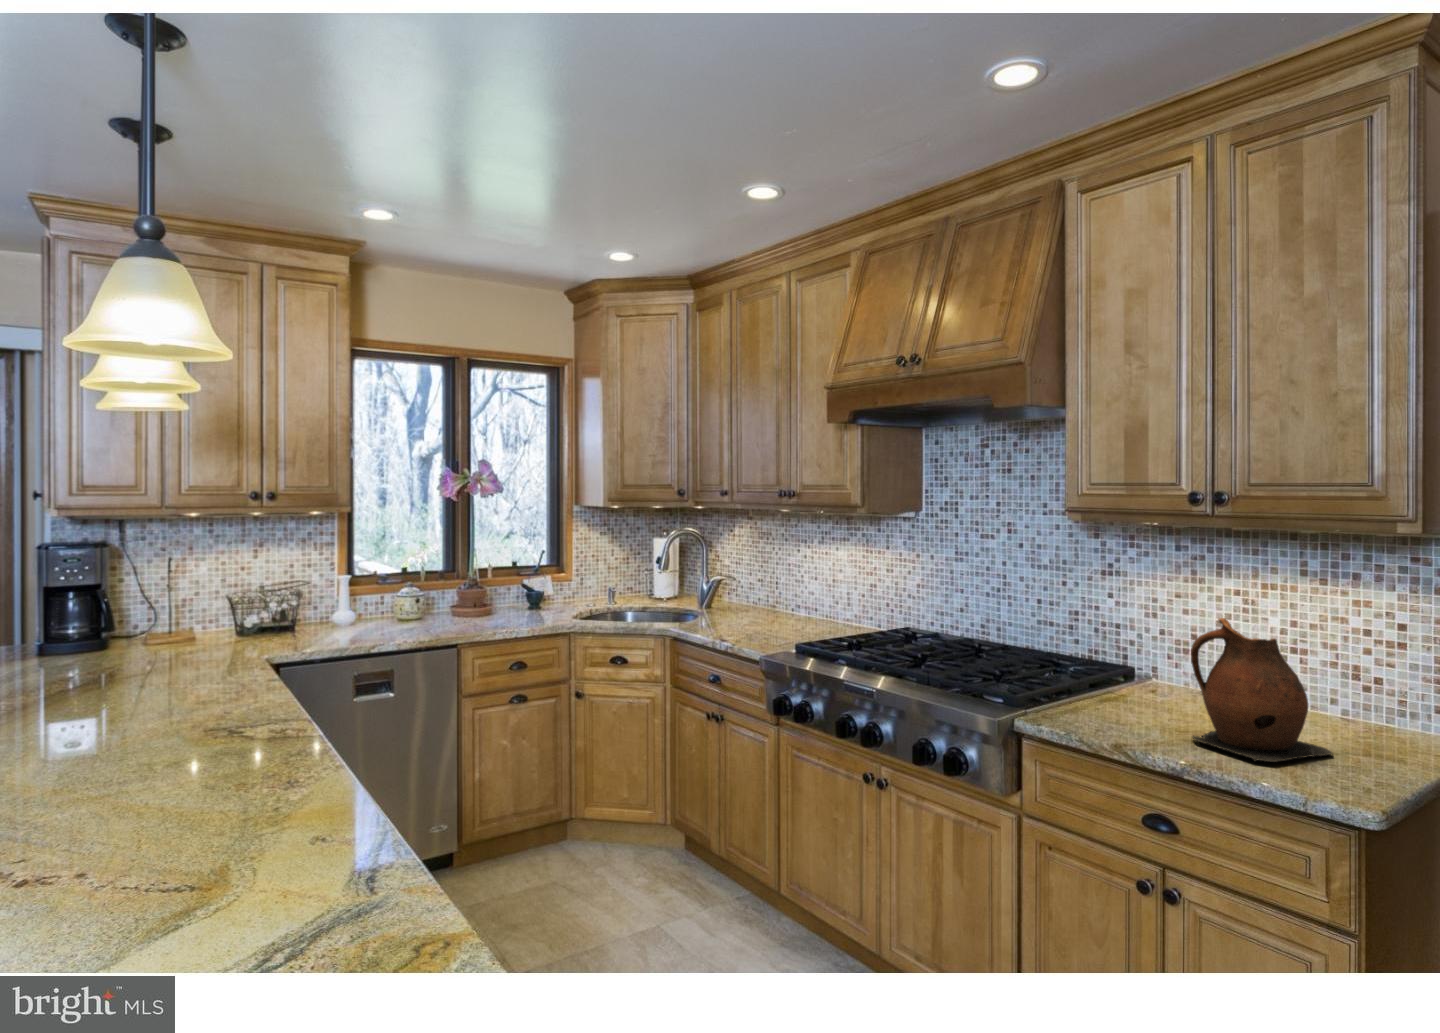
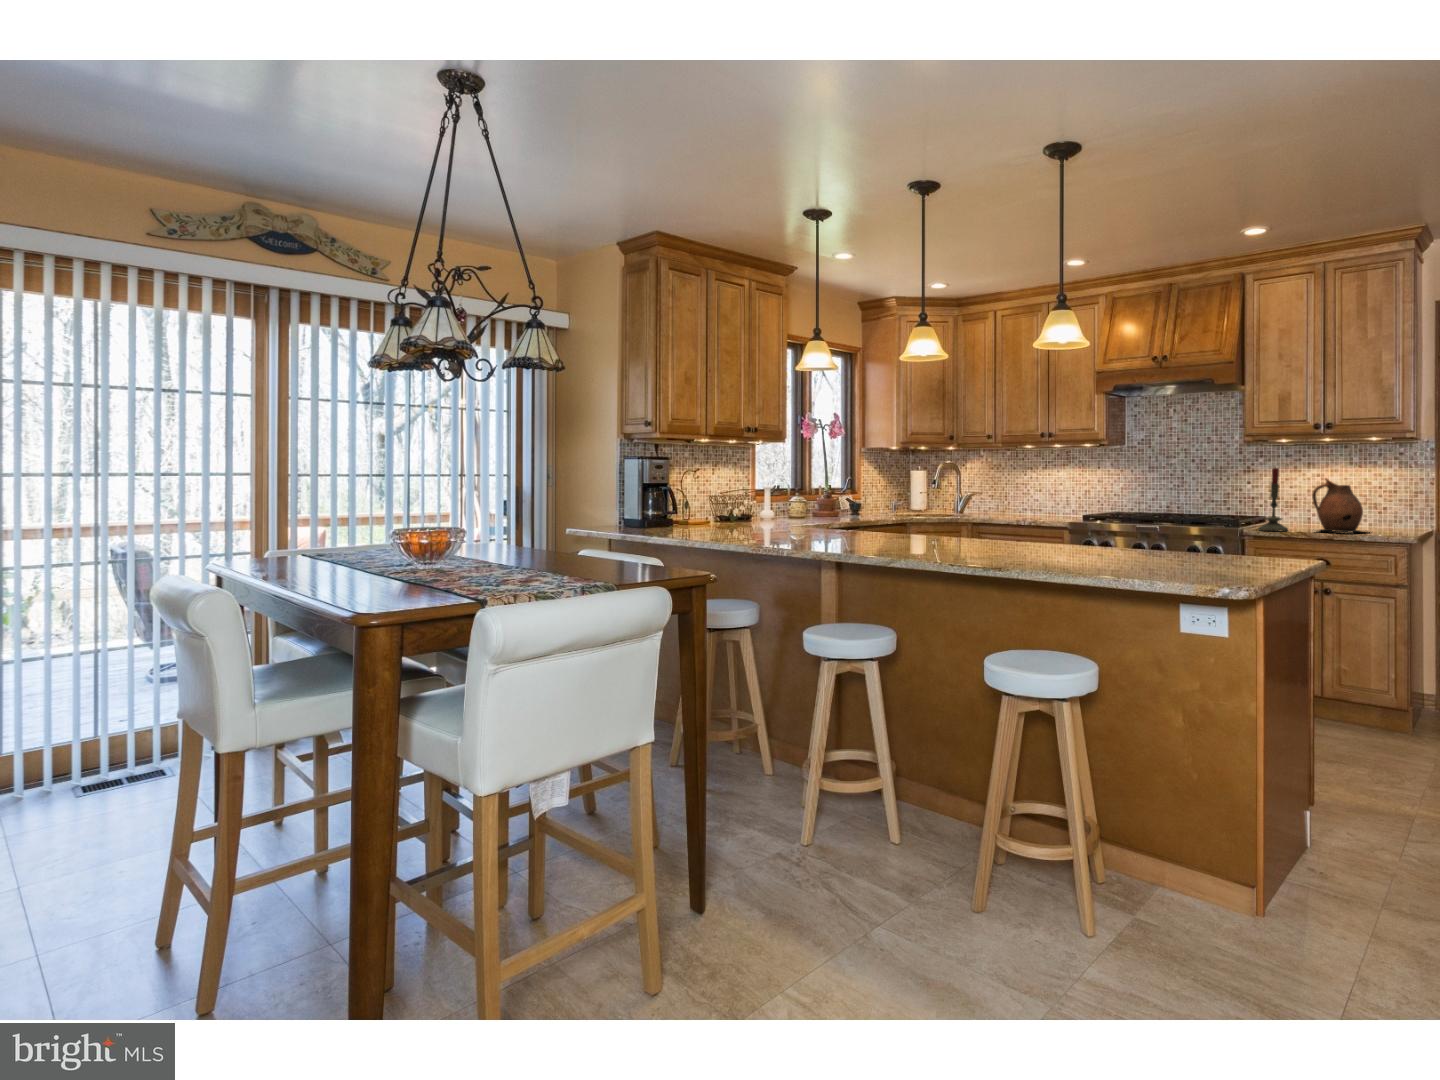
candle: none [1078,582,1140,733] -> present [1258,468,1288,531]

